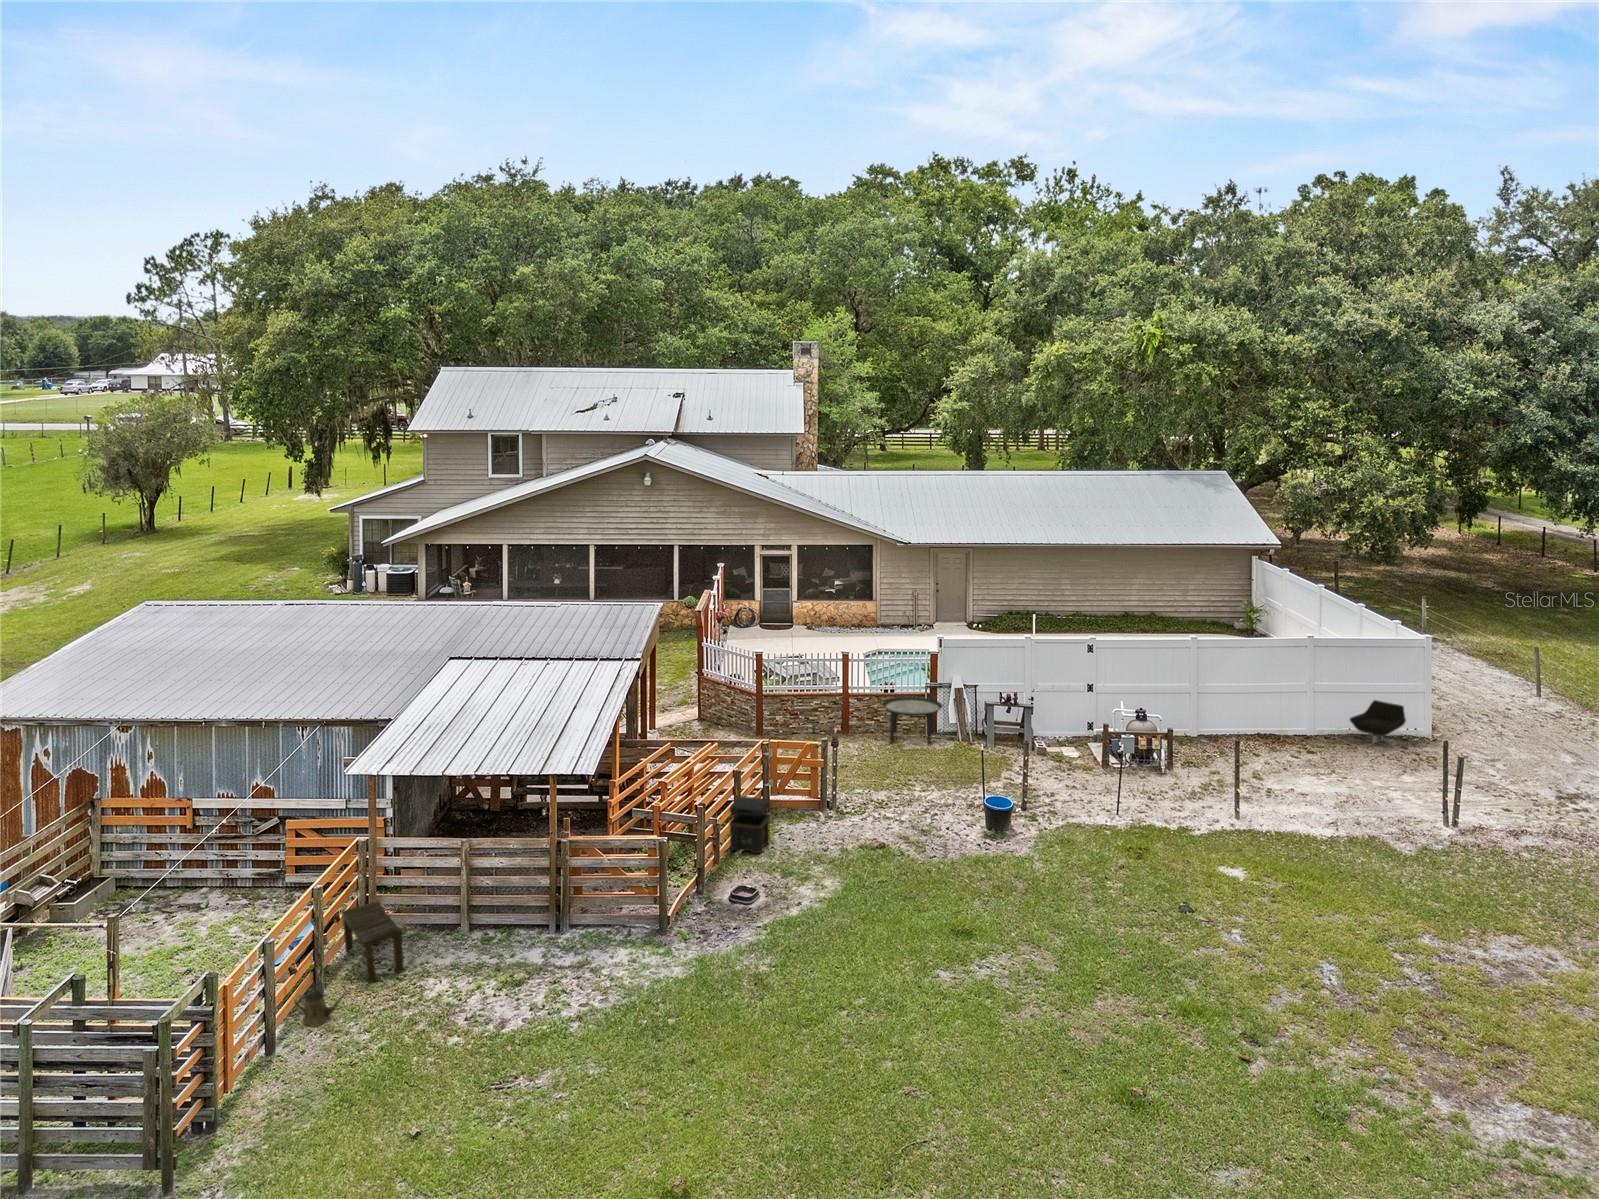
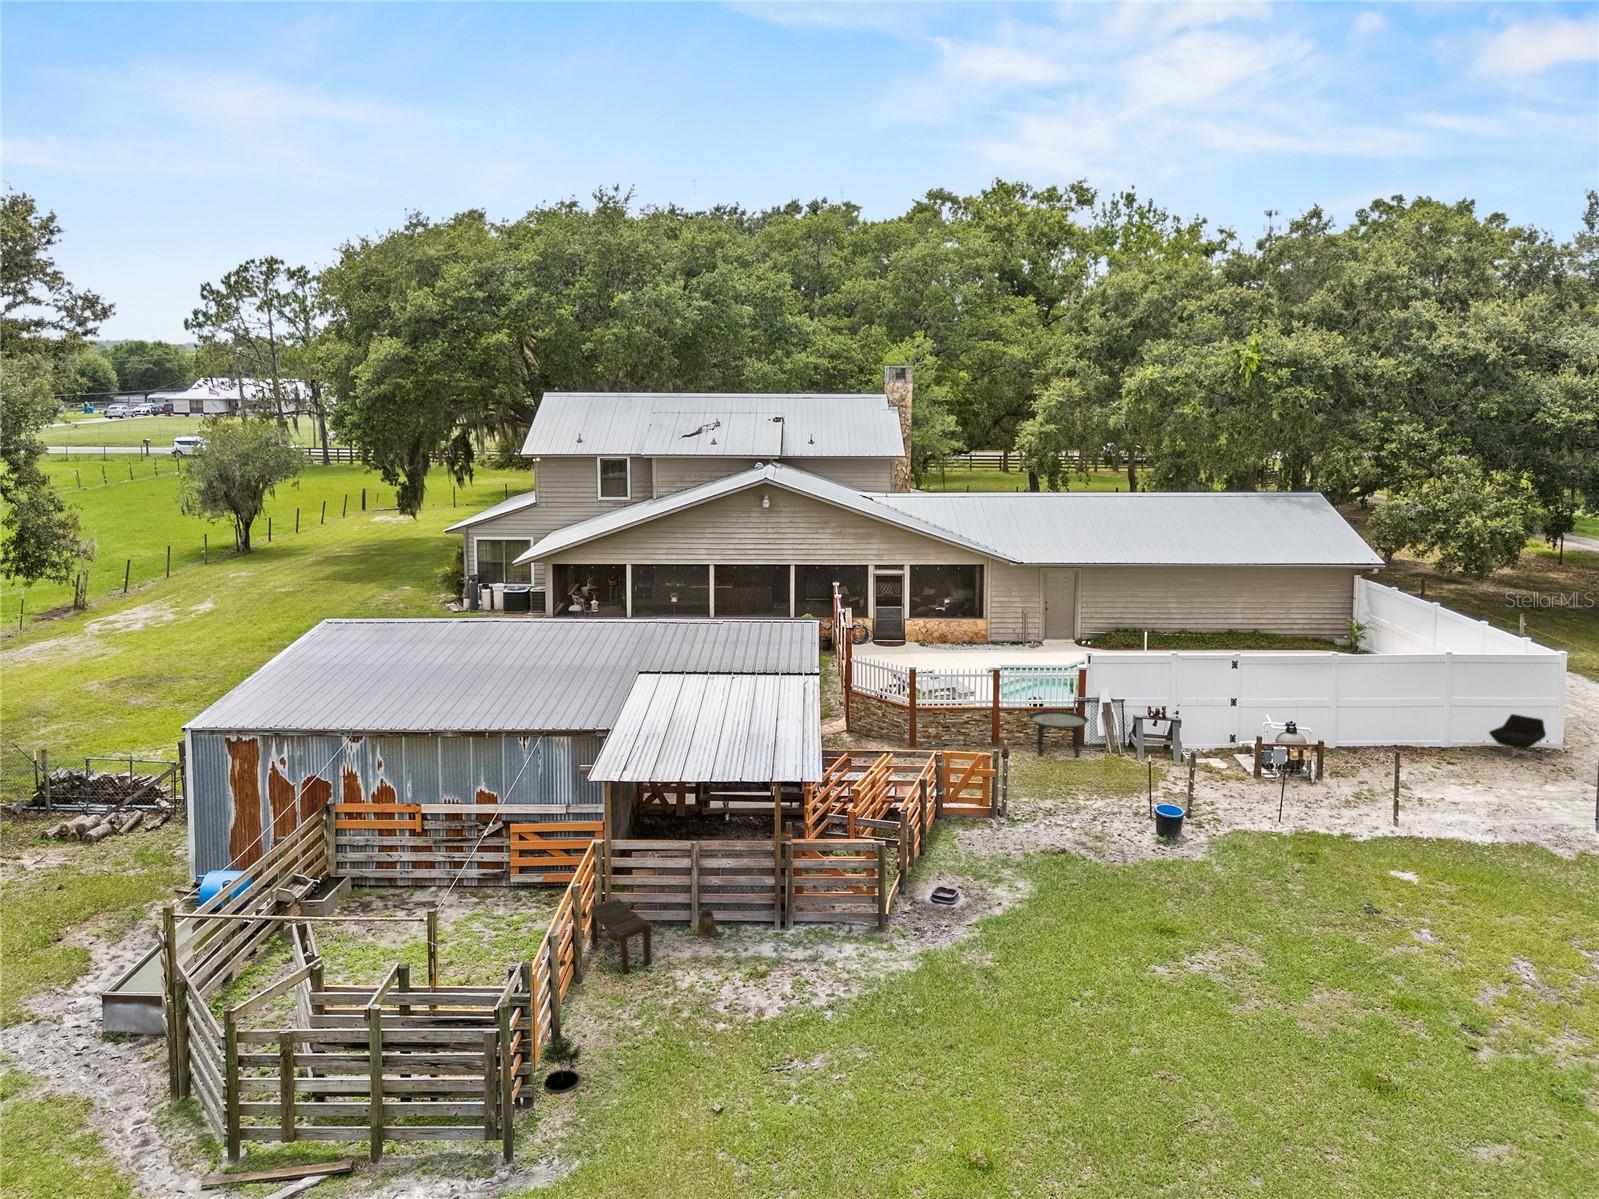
toolbox: present [729,796,770,853] -> none [919,804,956,858]
watering can: present [295,989,350,1026] -> present [697,908,717,938]
potted tree: none [226,1042,283,1119] -> present [541,1027,582,1093]

